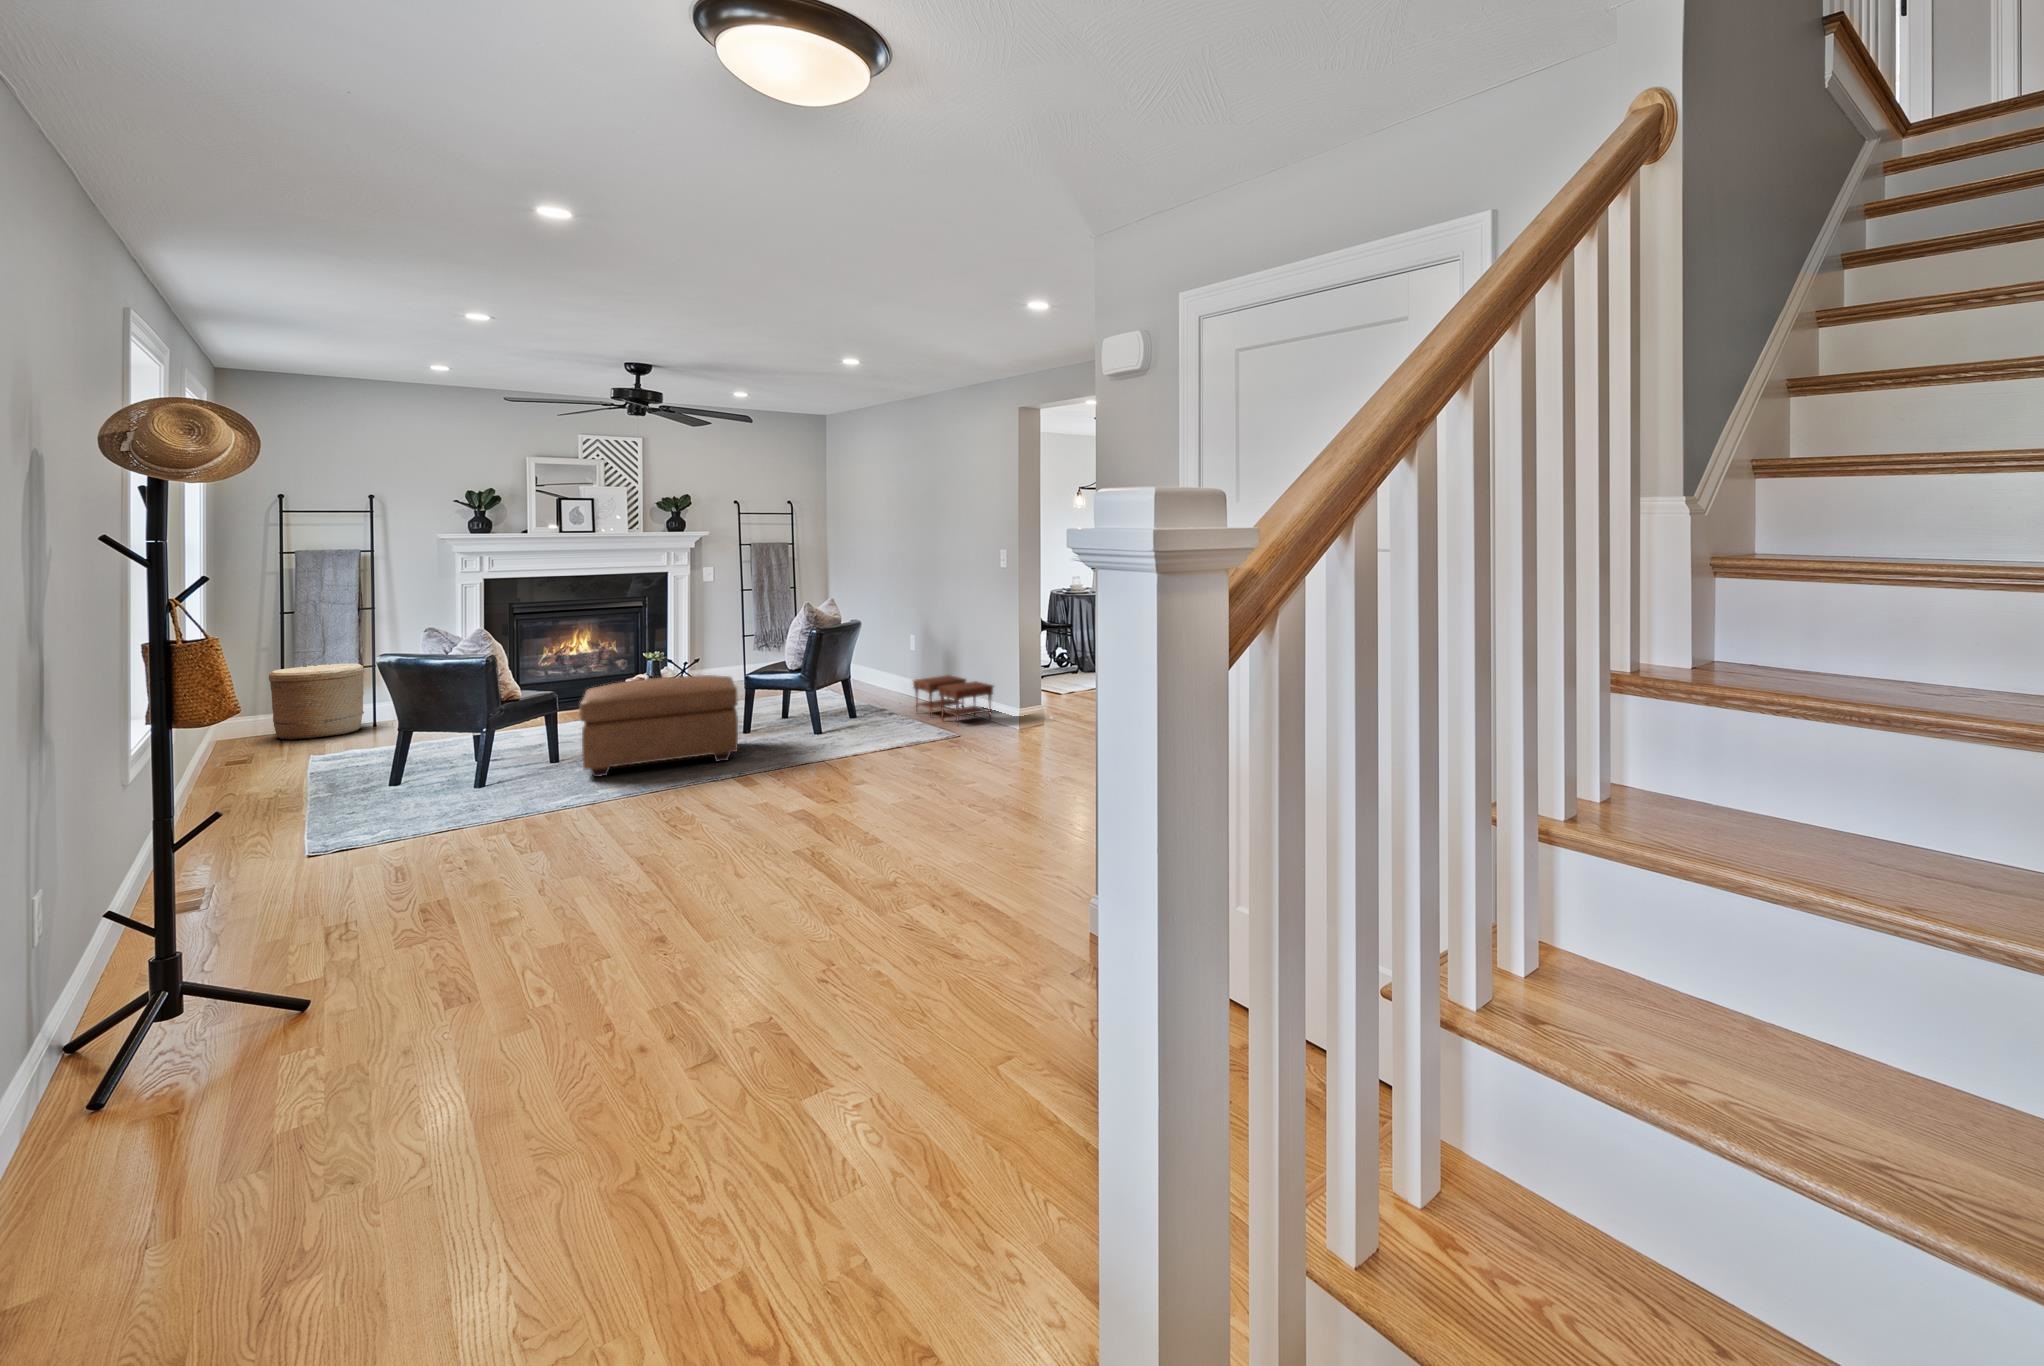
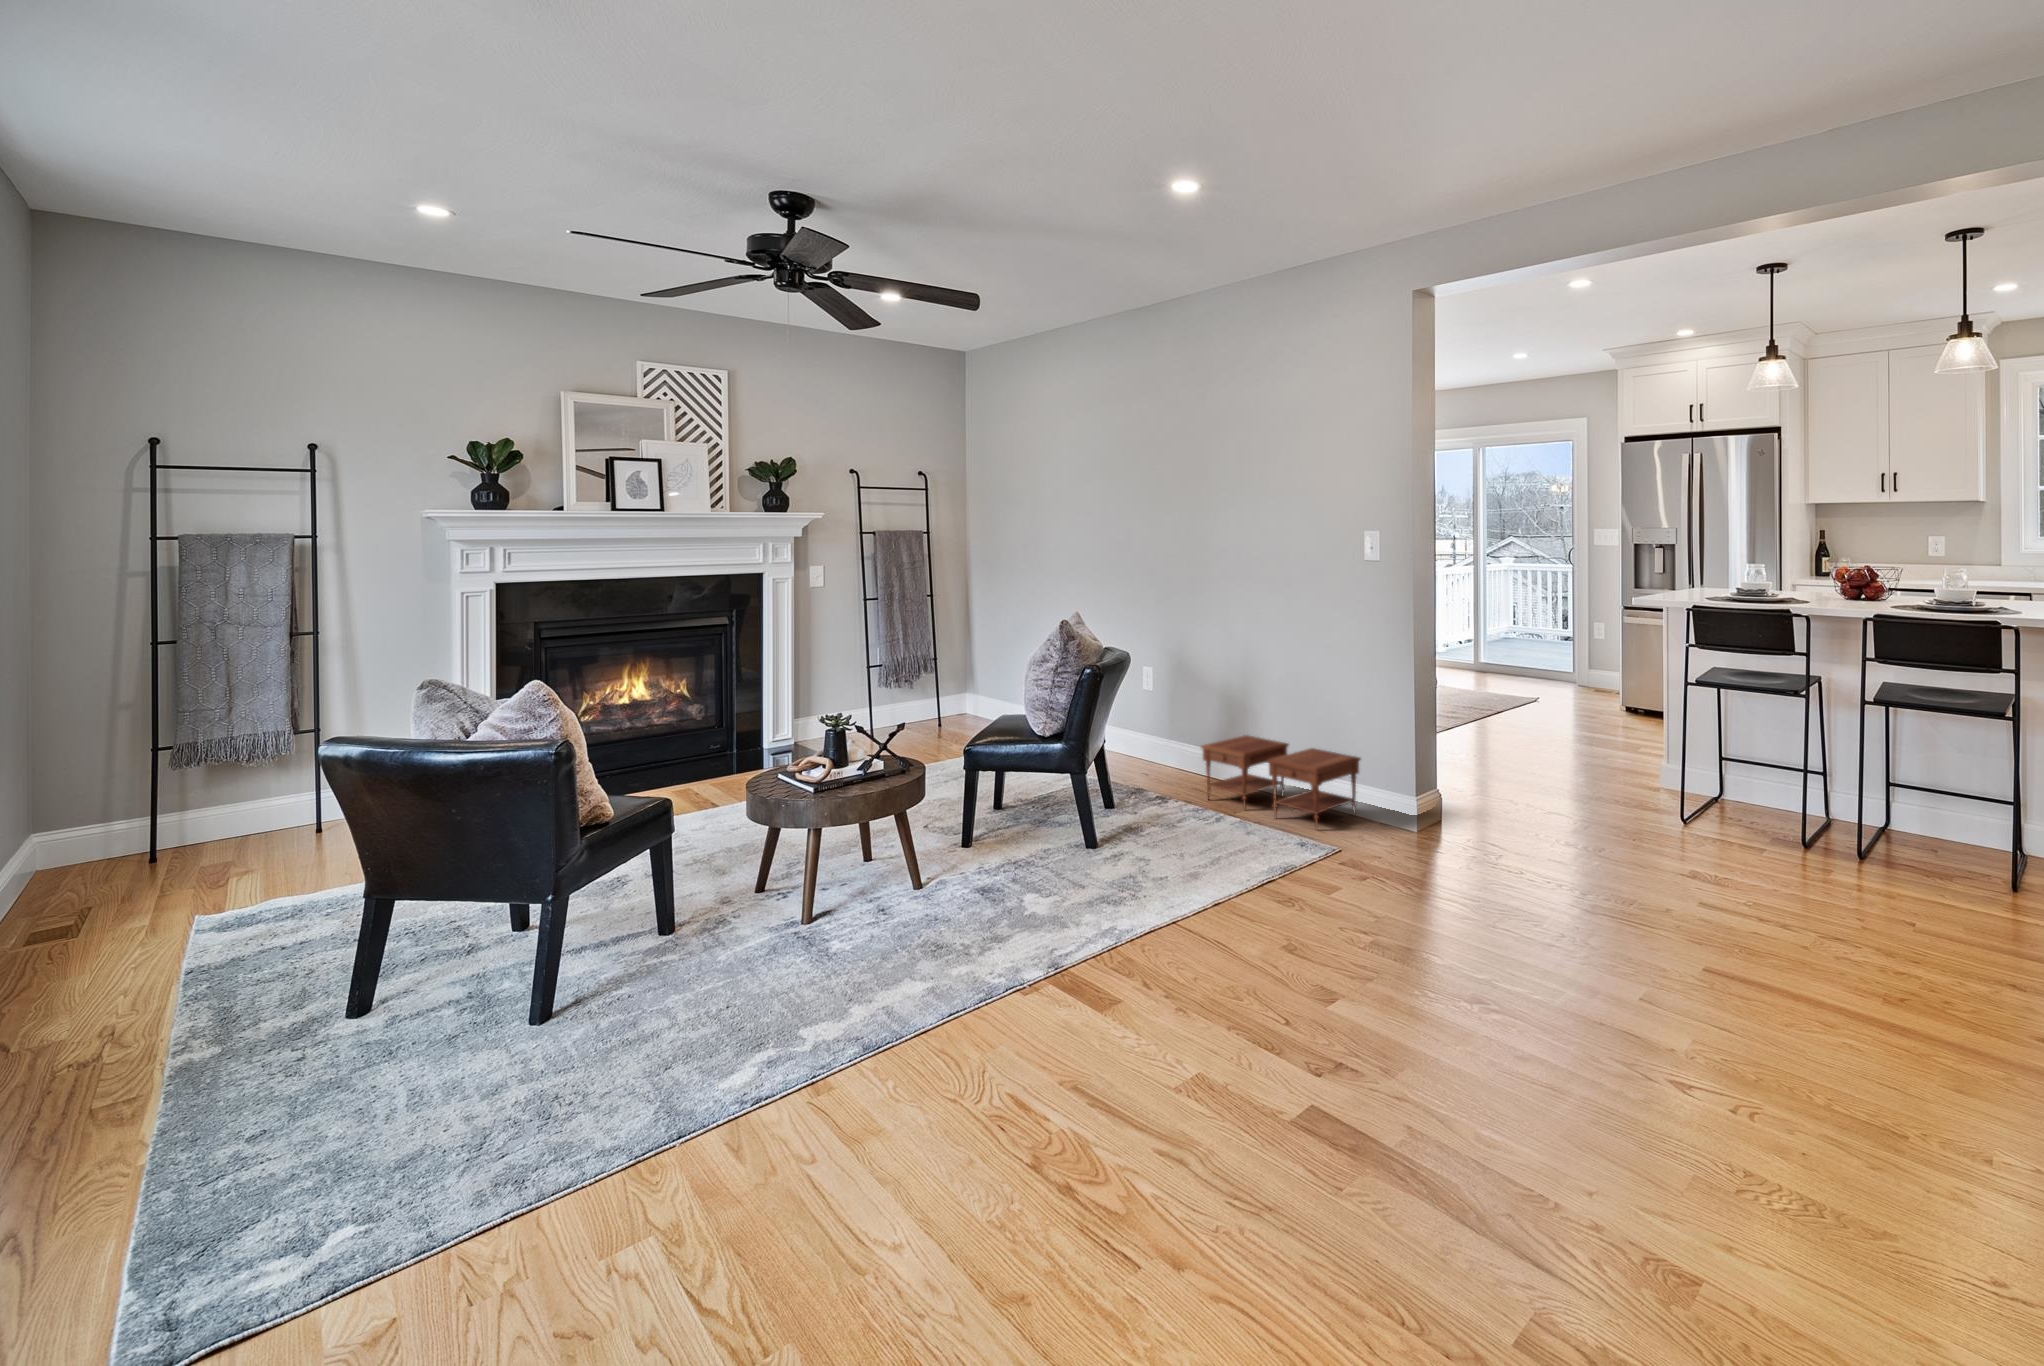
woven basket: present [269,664,364,740] -> none [130,727,299,868]
ottoman: present [579,675,738,777] -> none [721,755,1015,983]

